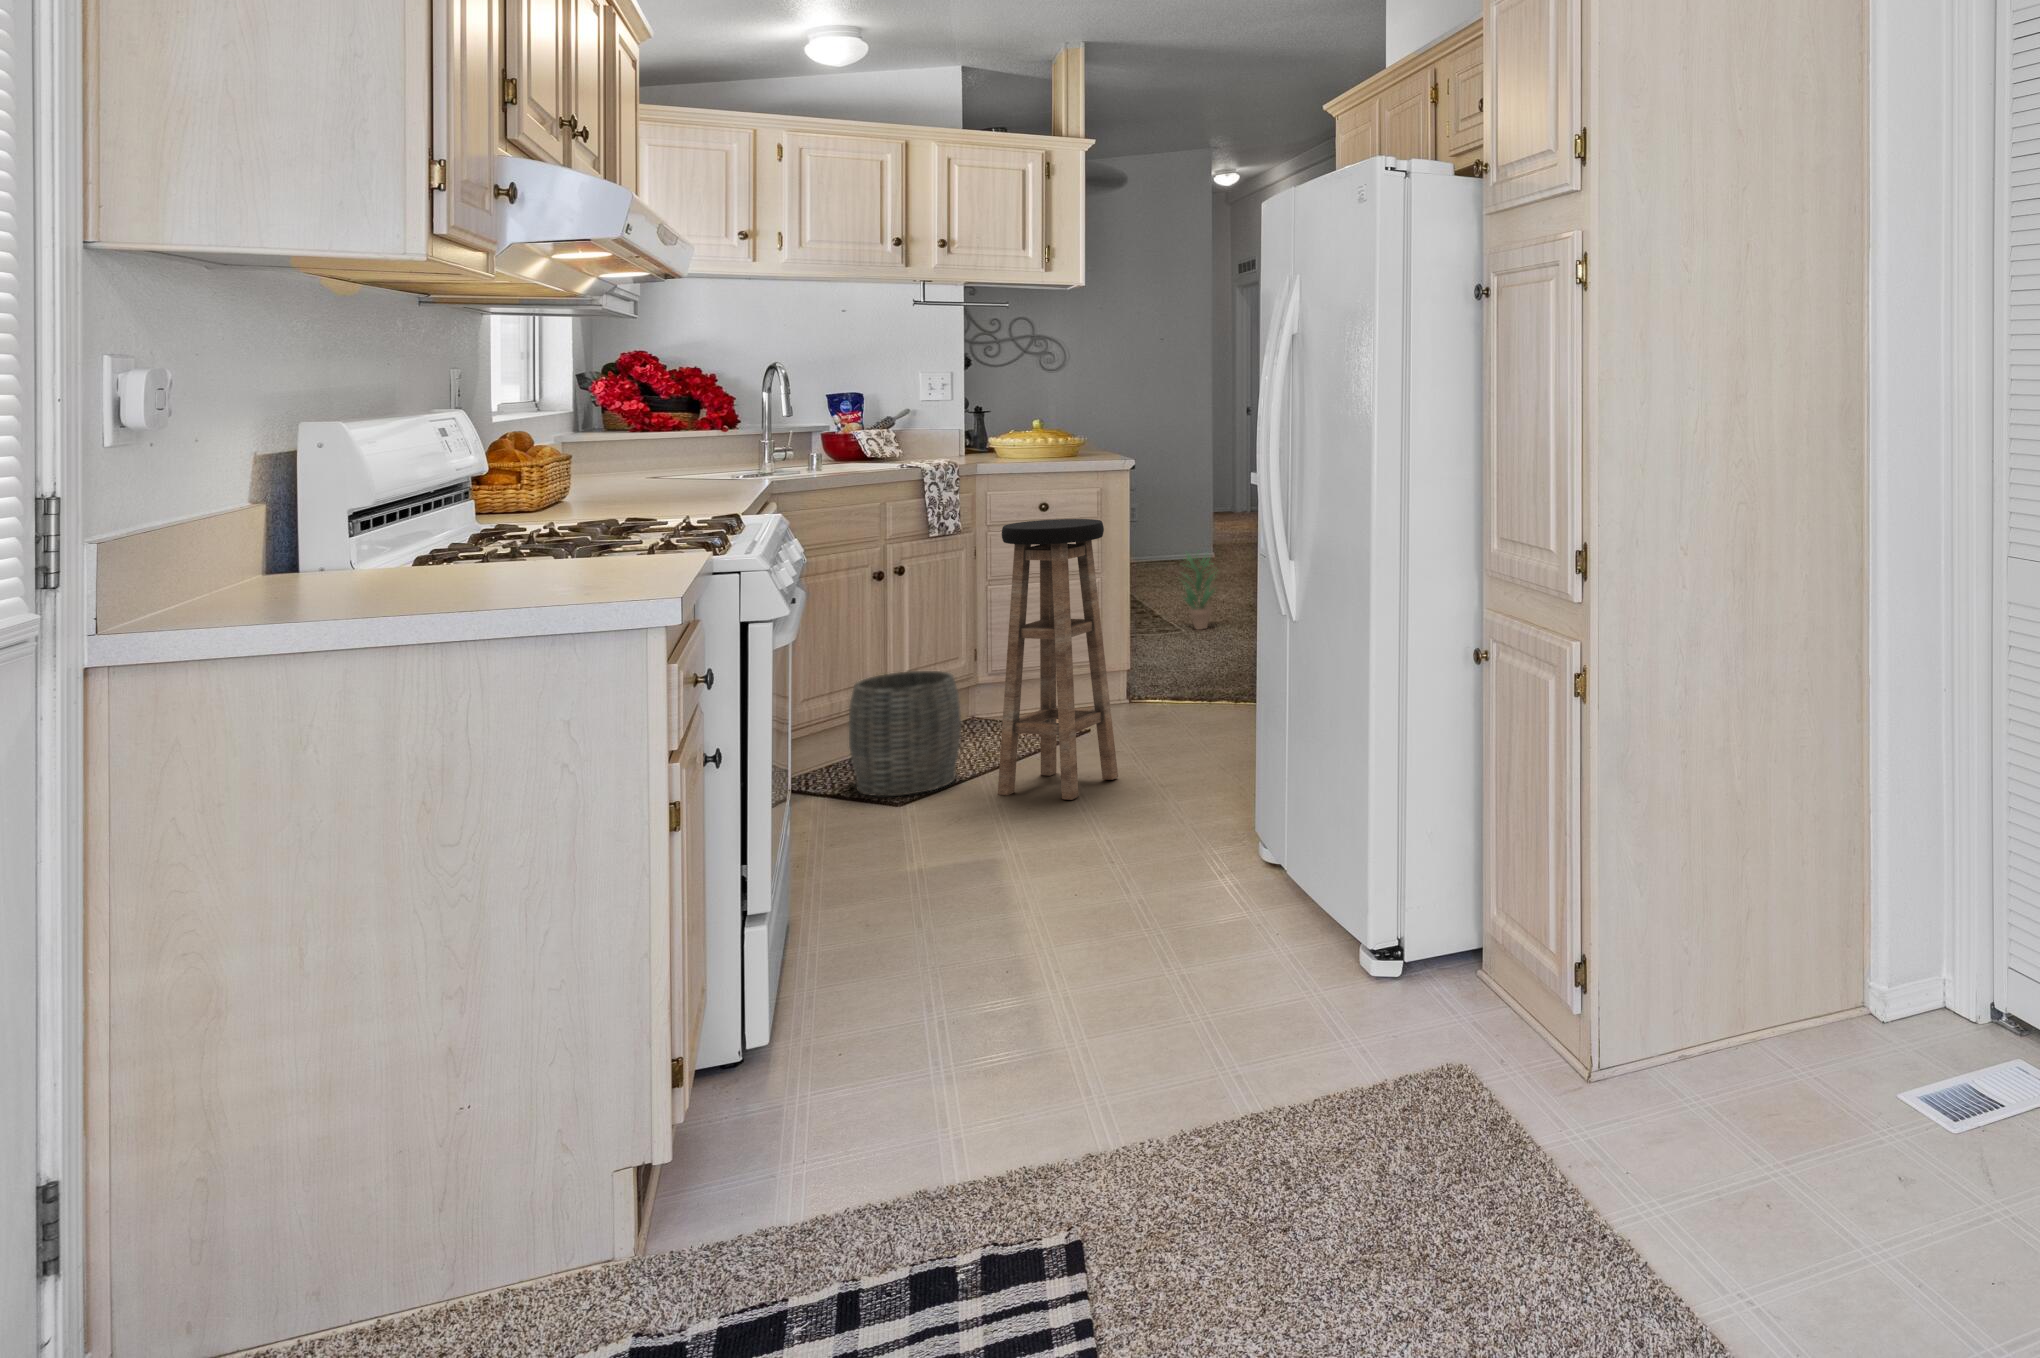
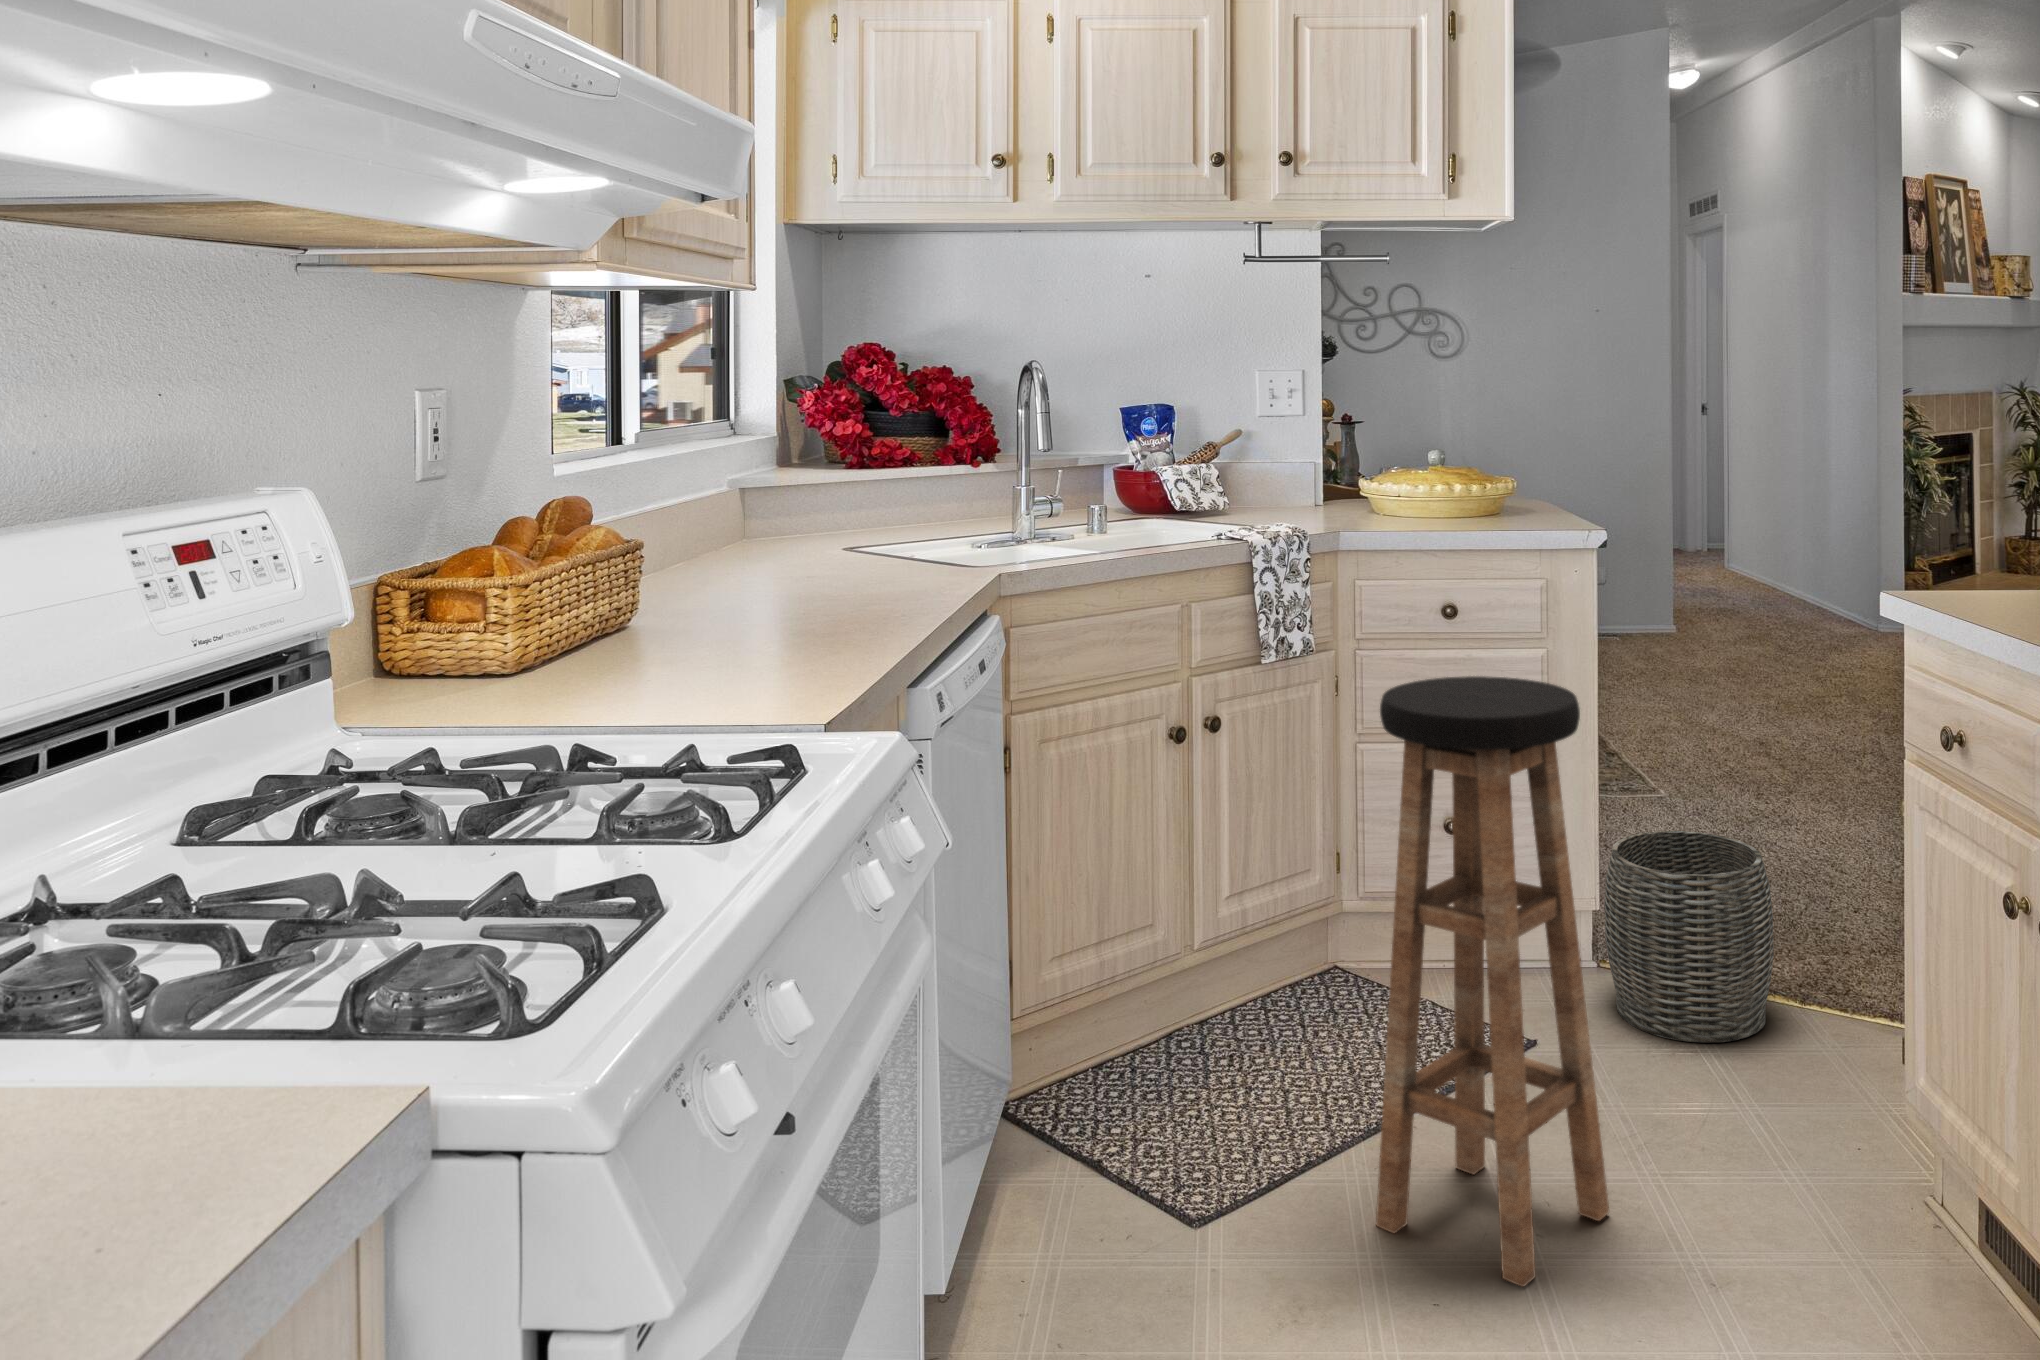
potted plant: present [1183,554,1215,629] -> none [1645,639,1714,765]
woven basket: present [849,671,961,796] -> present [1604,831,1774,1043]

